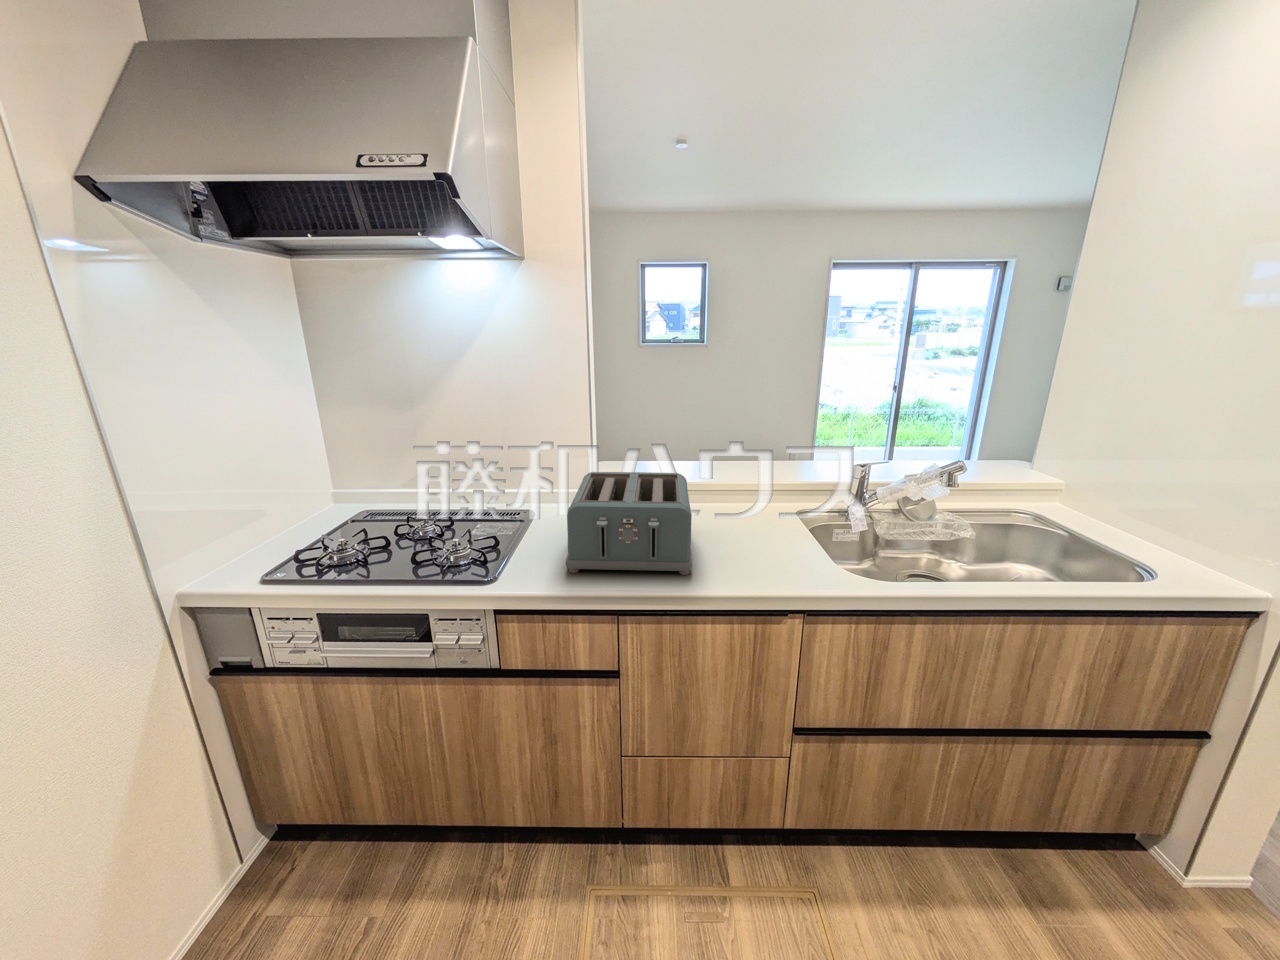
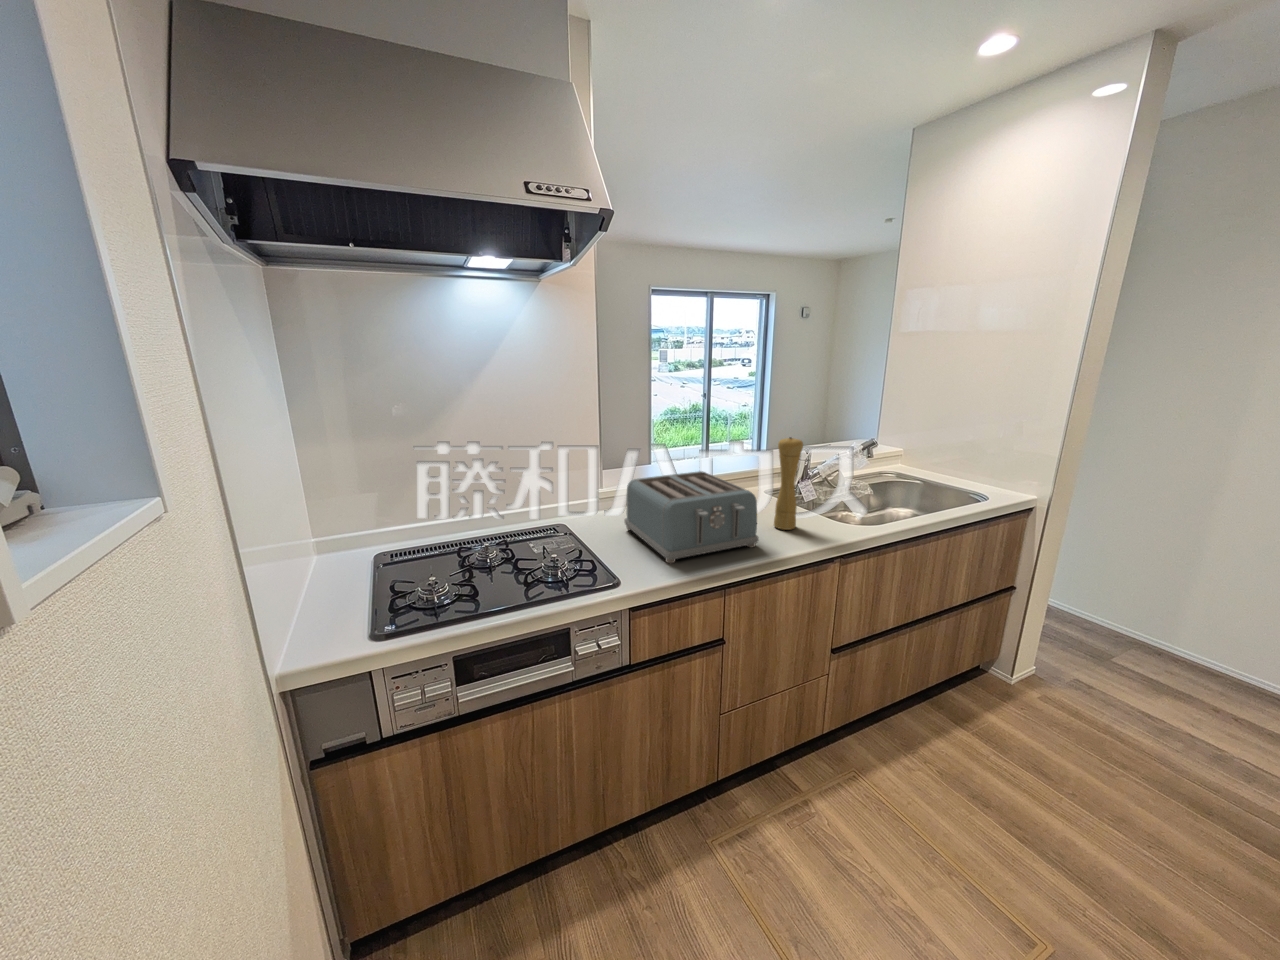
pepper mill: none [747,444,785,563] -> present [774,437,803,530]

